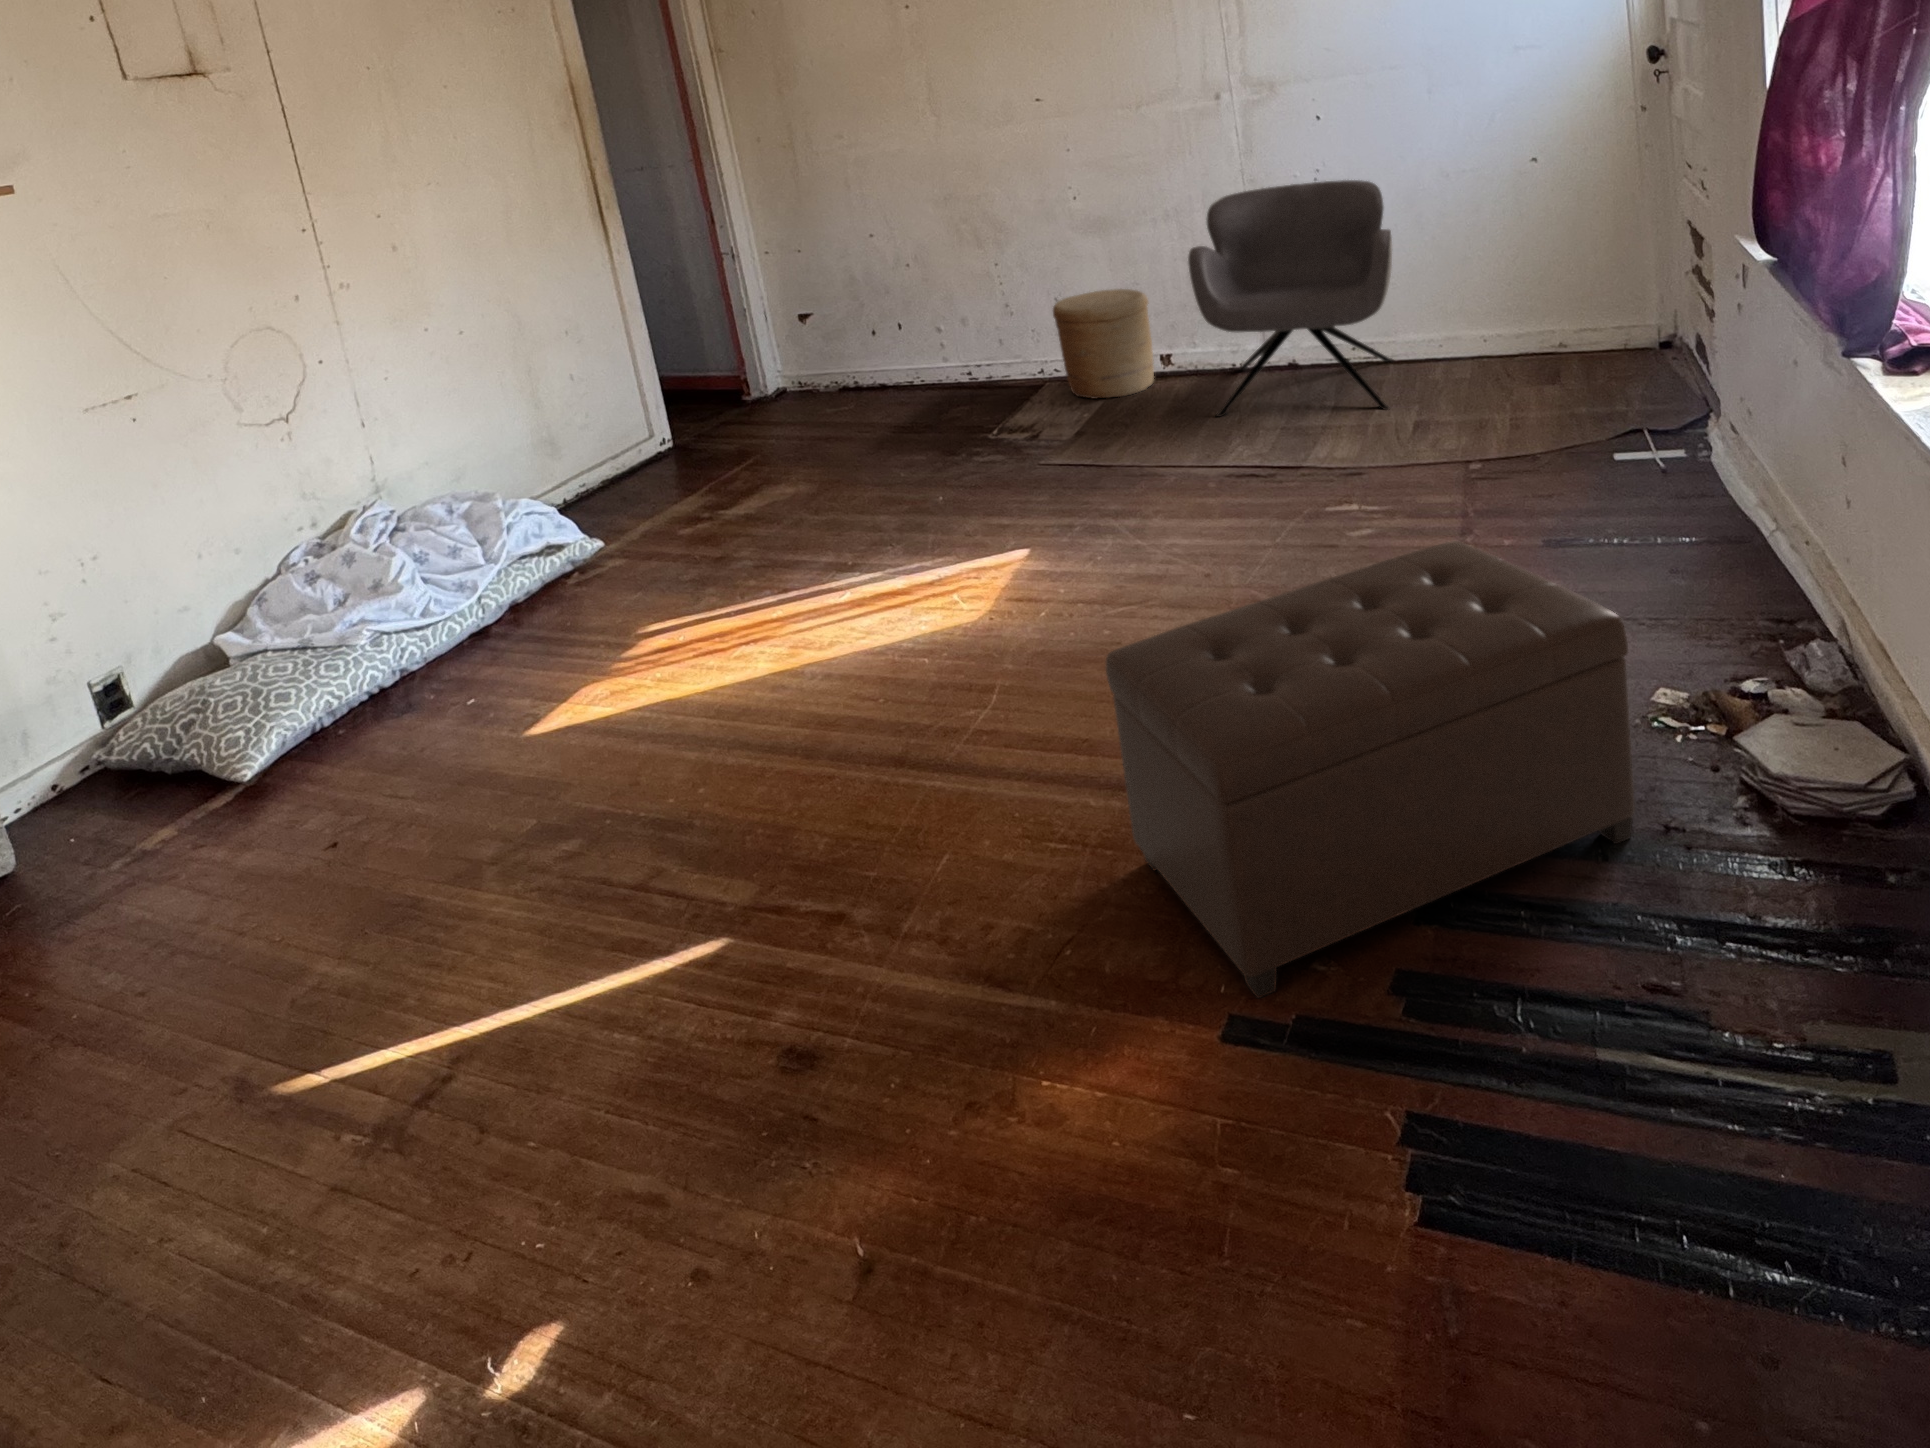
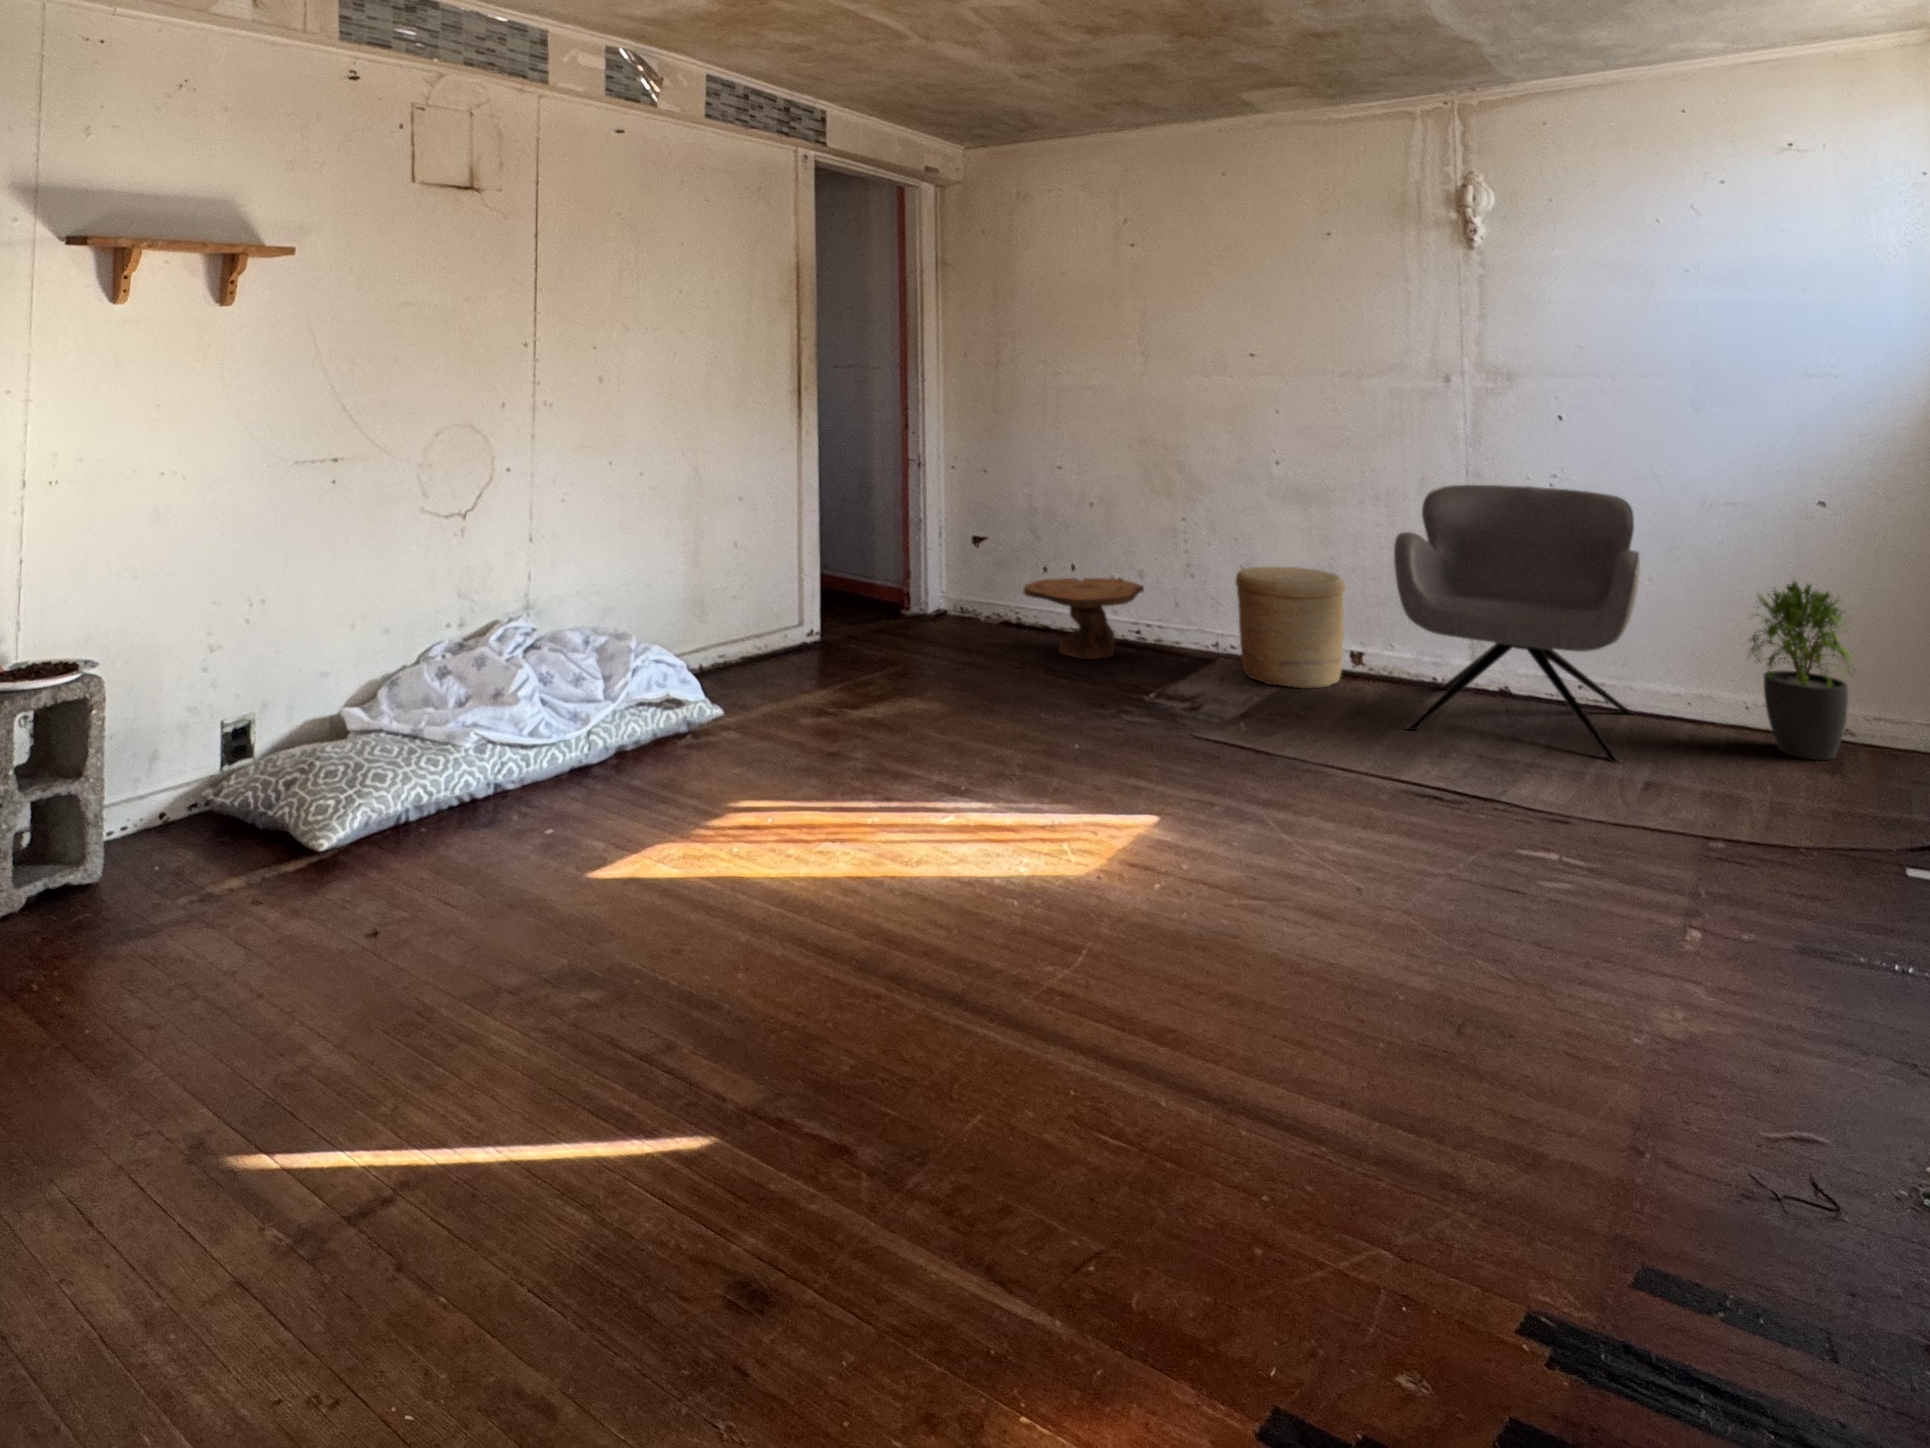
potted plant: none [1471,228,1565,372] -> present [1749,582,1854,760]
side table: none [862,326,972,410] -> present [1024,578,1144,659]
ottoman: present [1106,541,1635,998] -> none [1209,879,1885,1383]

